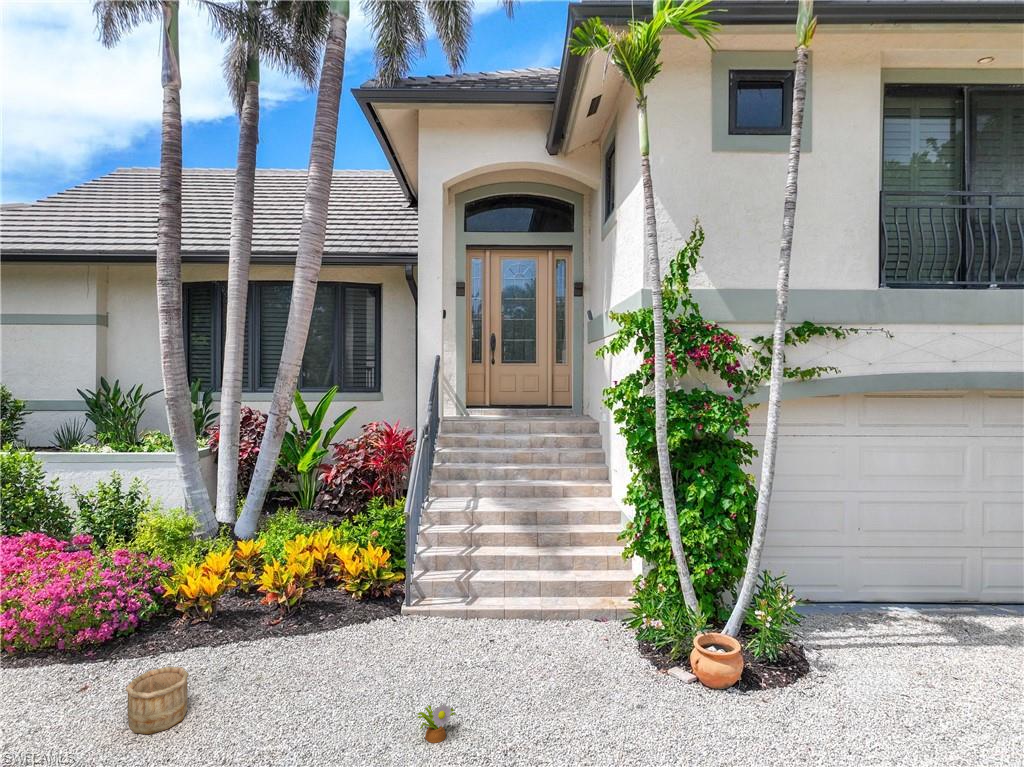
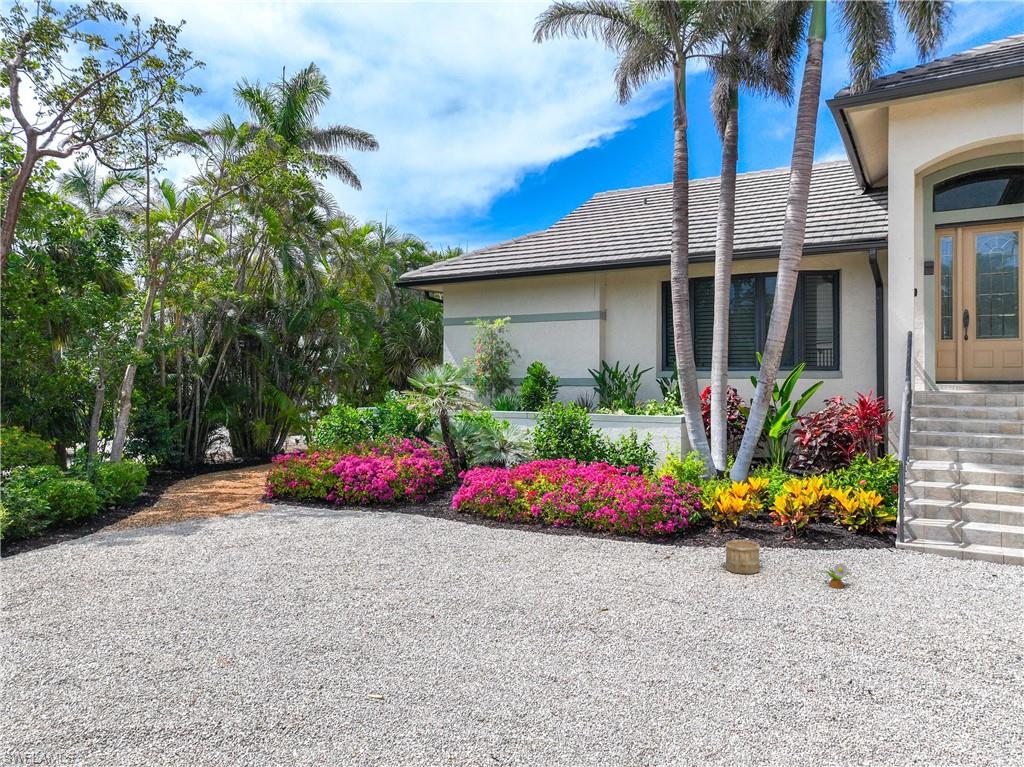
decorative plant: present [417,703,456,743] -> present [824,563,850,588]

